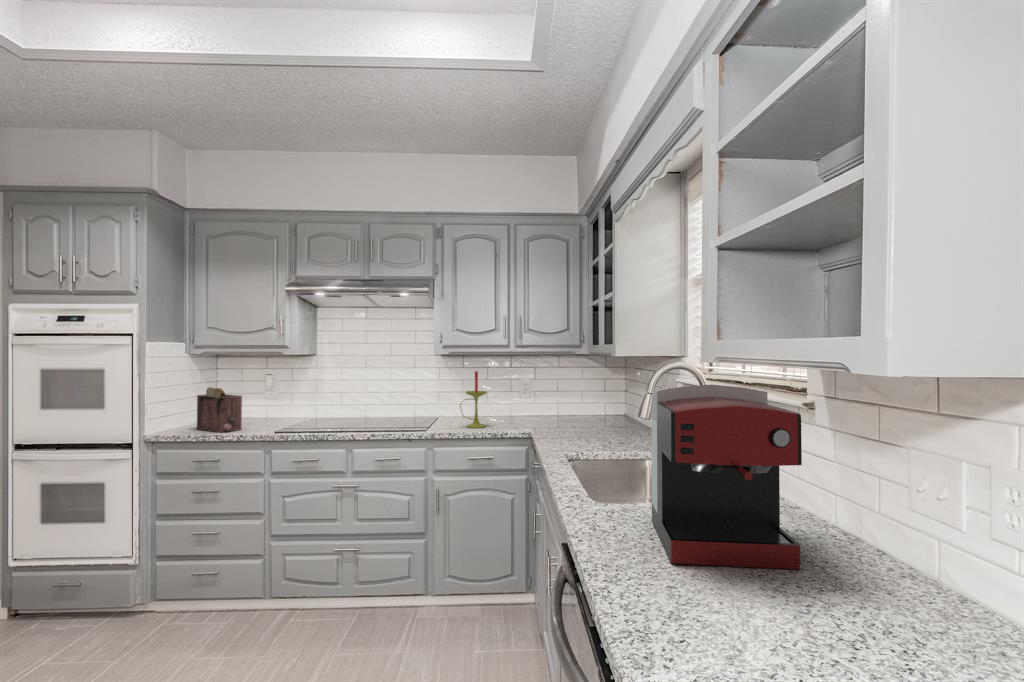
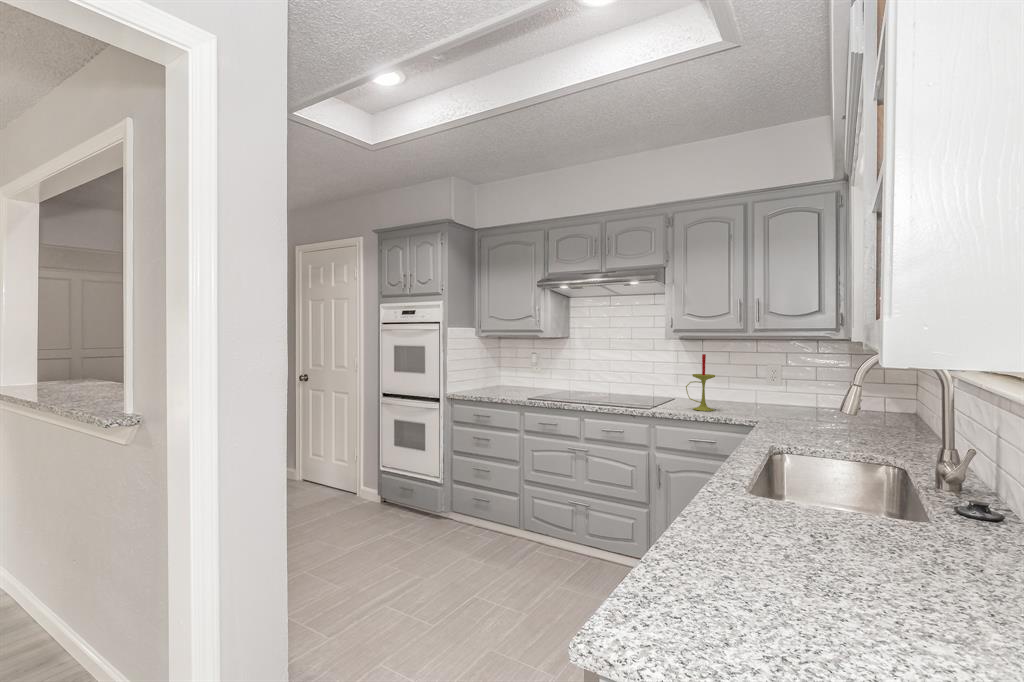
coffee maker: present [651,384,802,569] -> none [753,362,947,619]
toaster: present [197,387,242,432] -> none [482,362,509,396]

